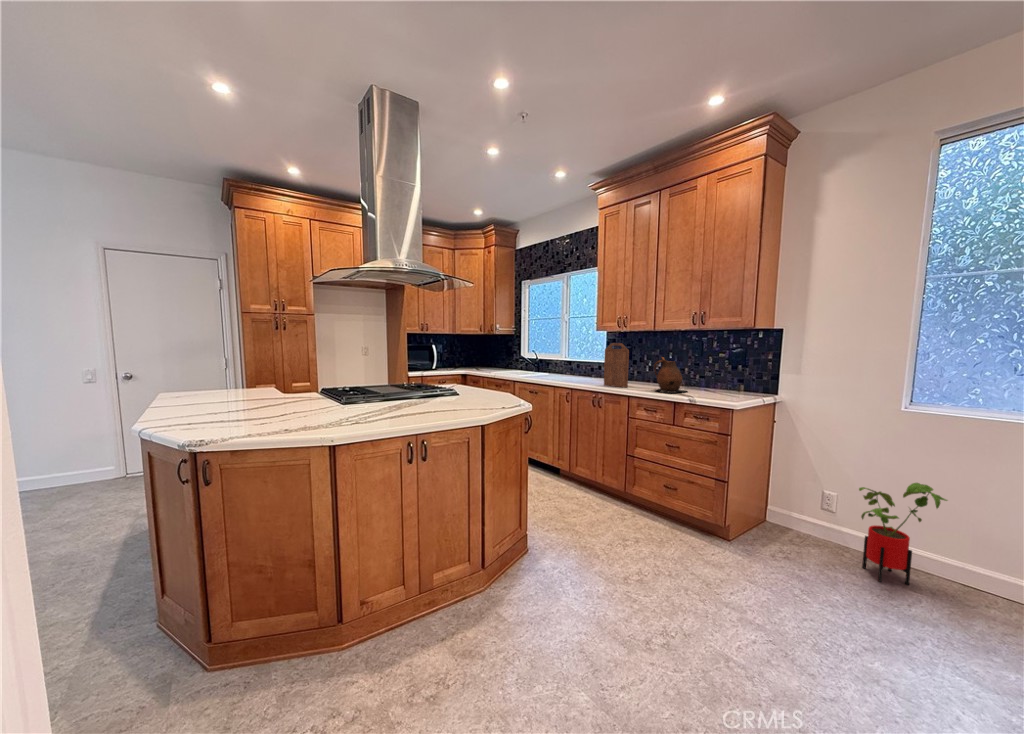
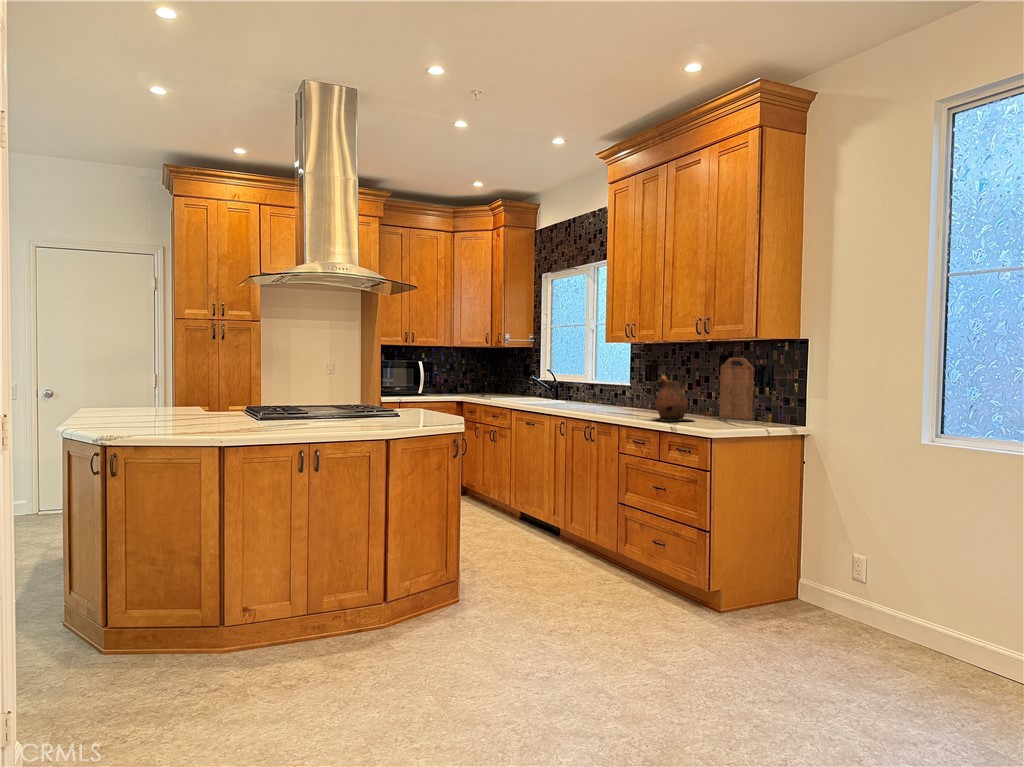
cutting board: present [604,343,629,388] -> present [719,358,753,420]
house plant: present [859,483,947,585] -> none [855,532,954,666]

